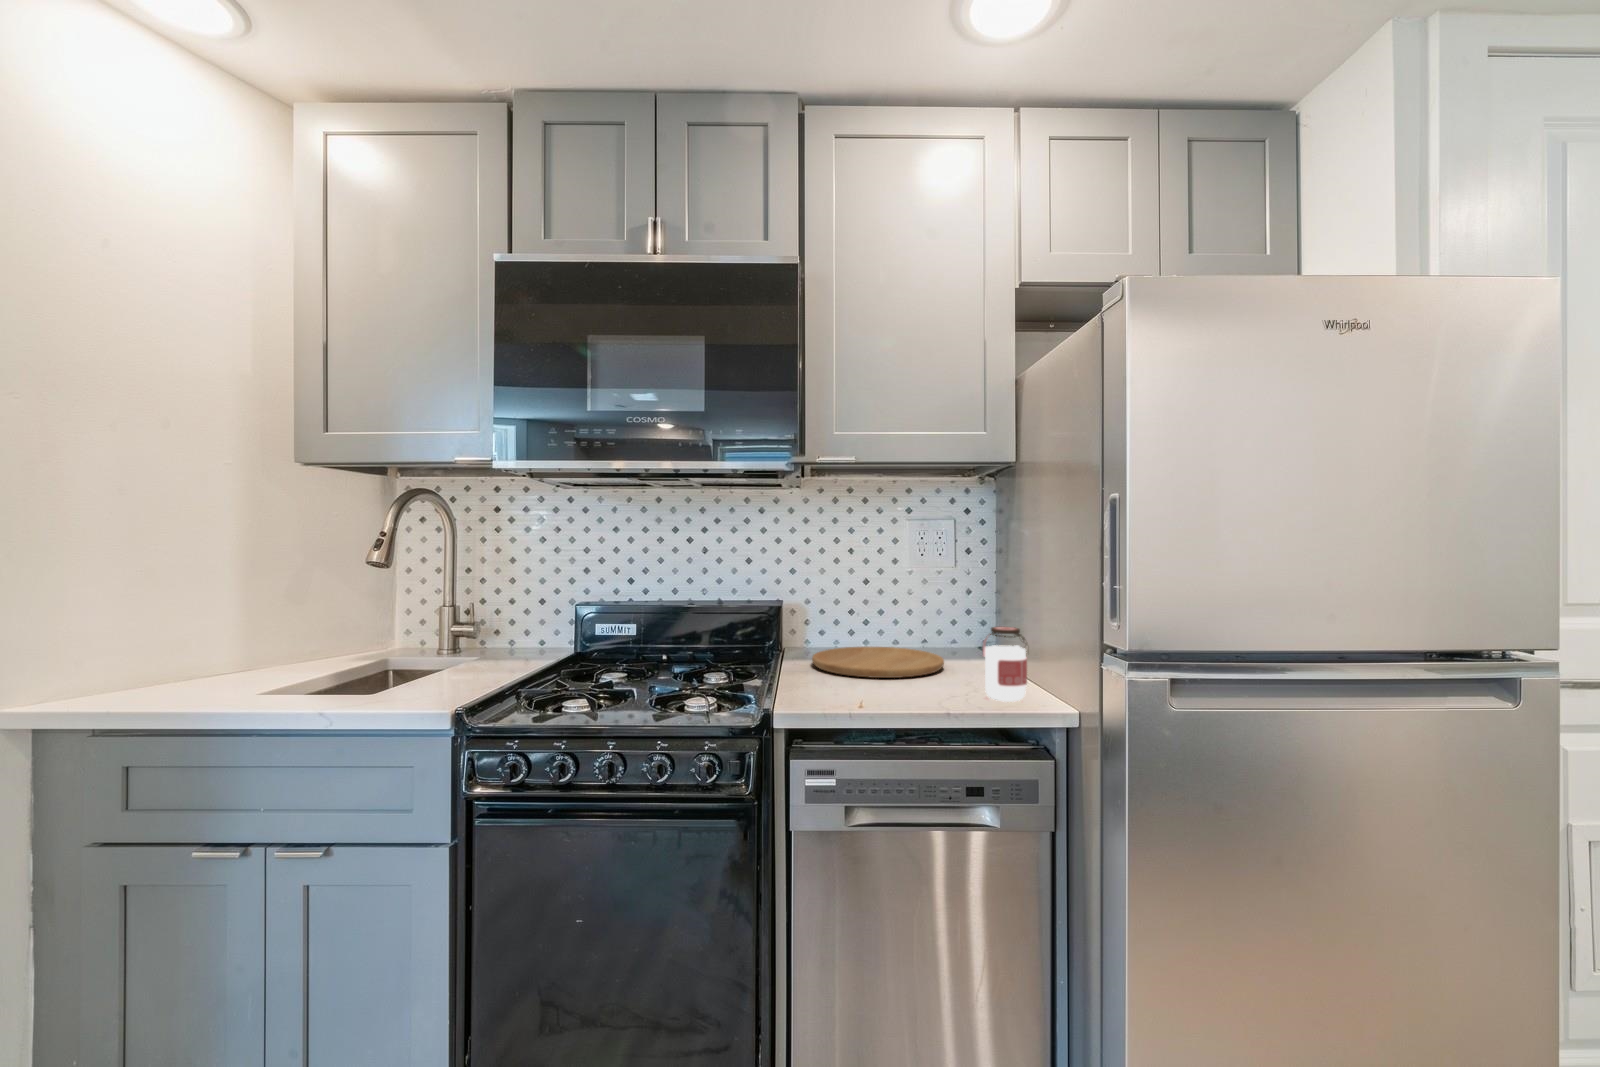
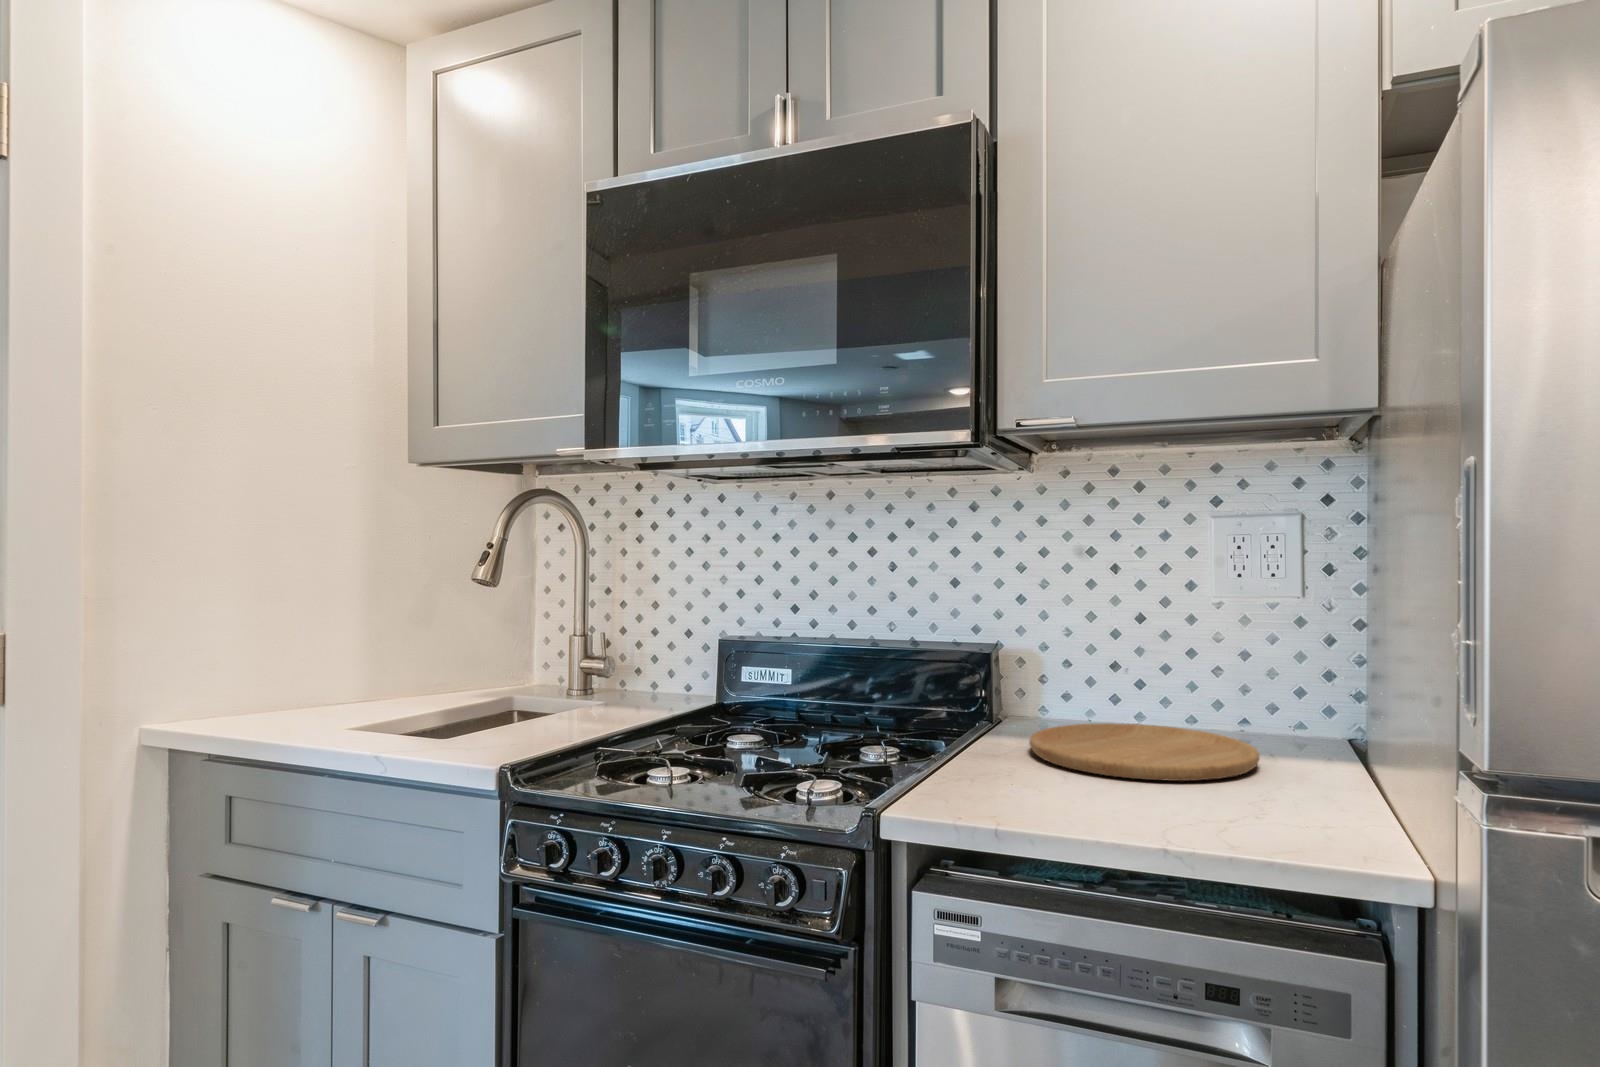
jar: present [983,627,1027,702] -> none [1270,705,1358,846]

